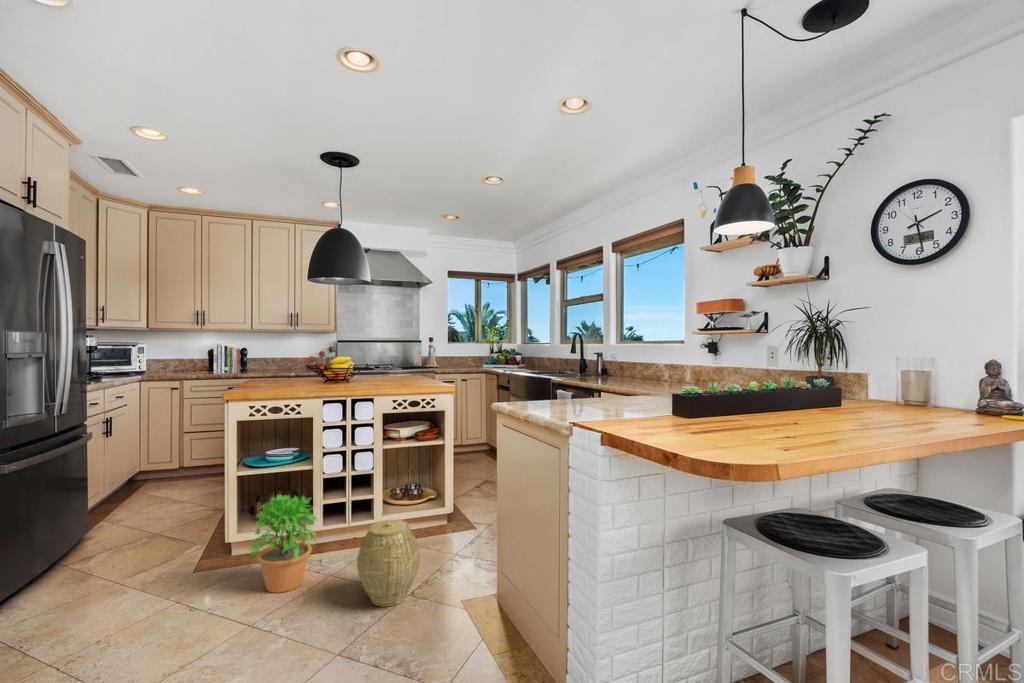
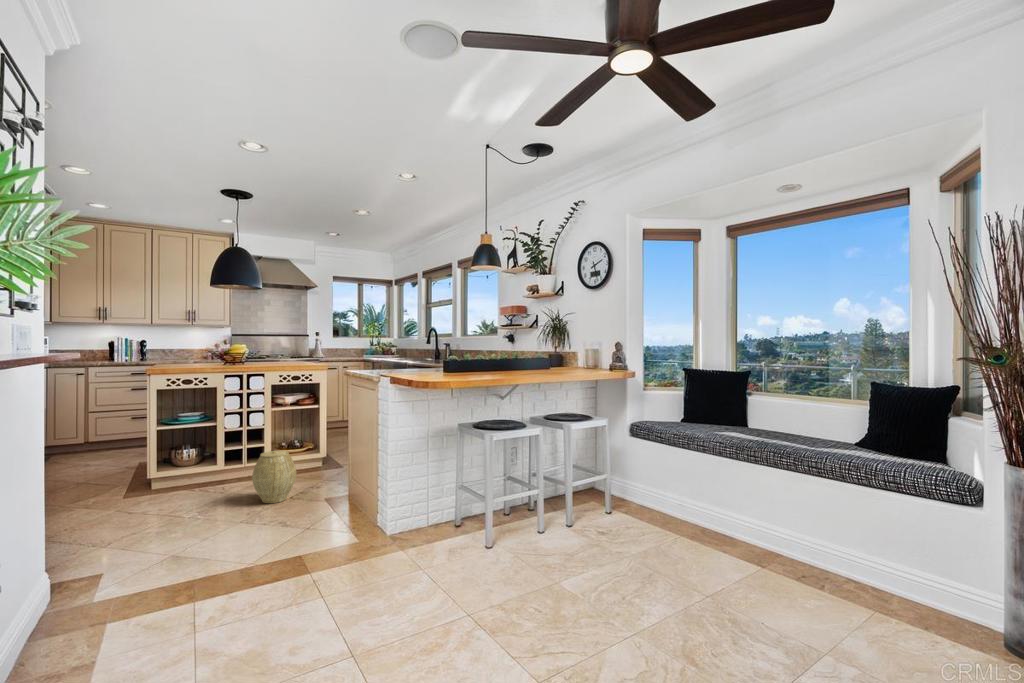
potted plant: present [250,495,316,593] -> none [172,436,225,502]

